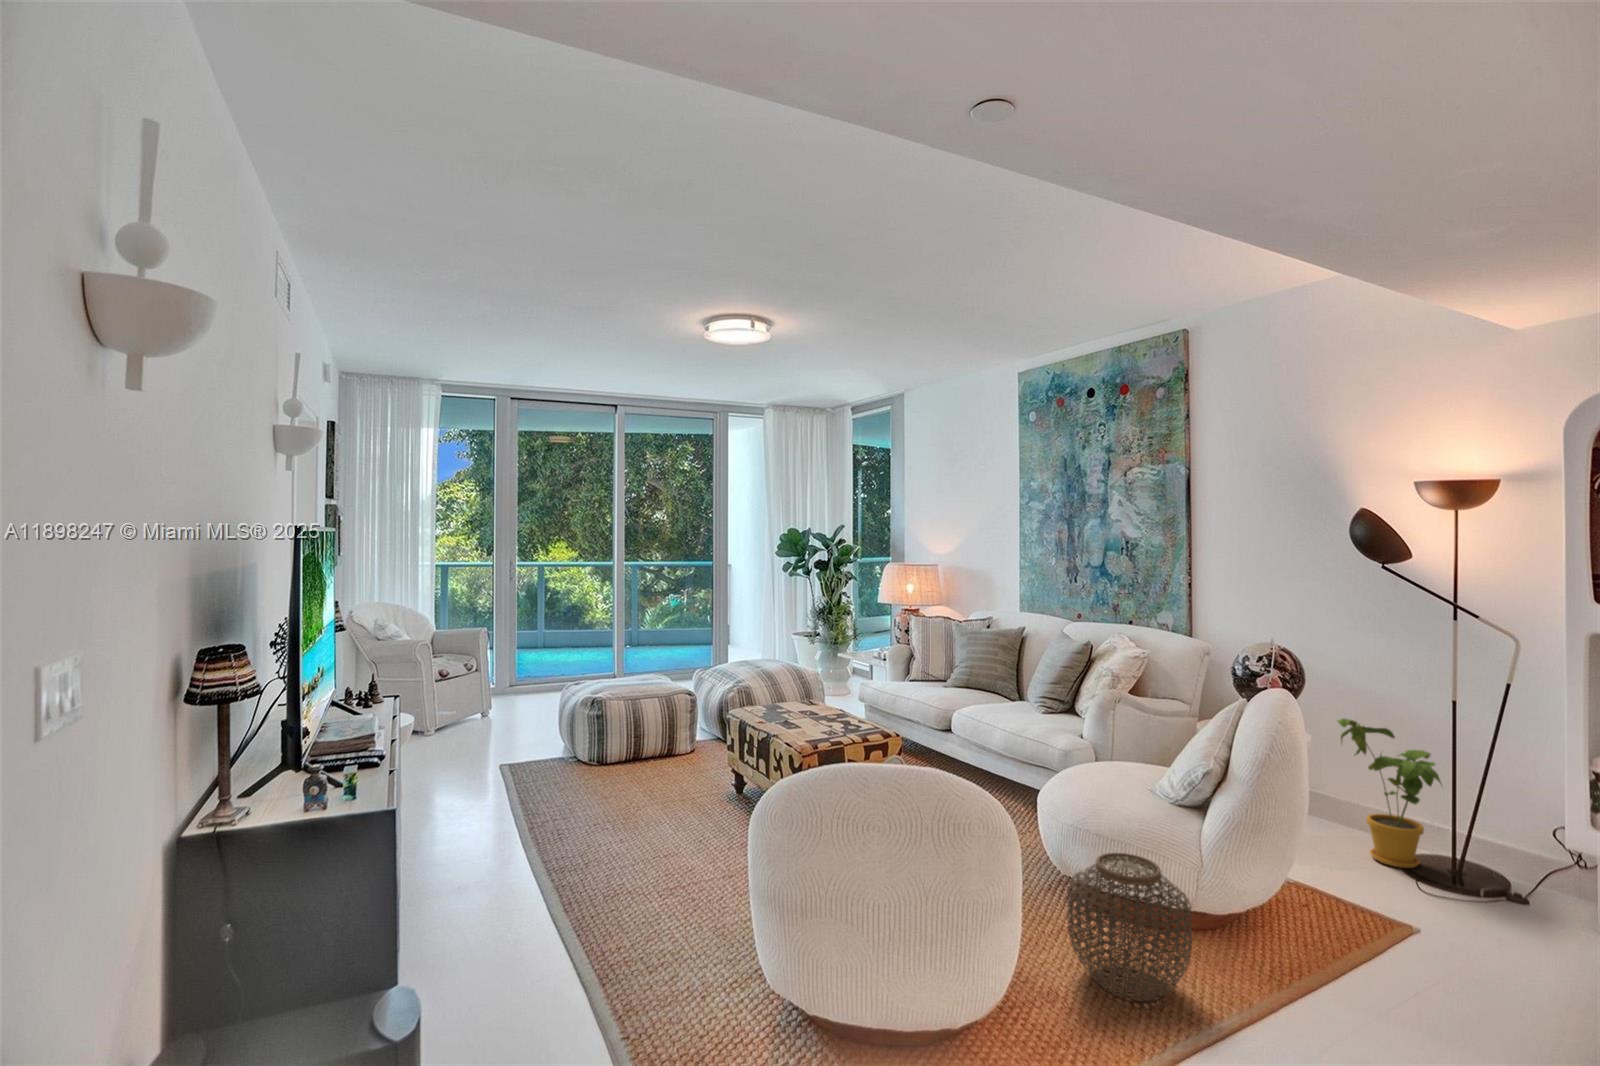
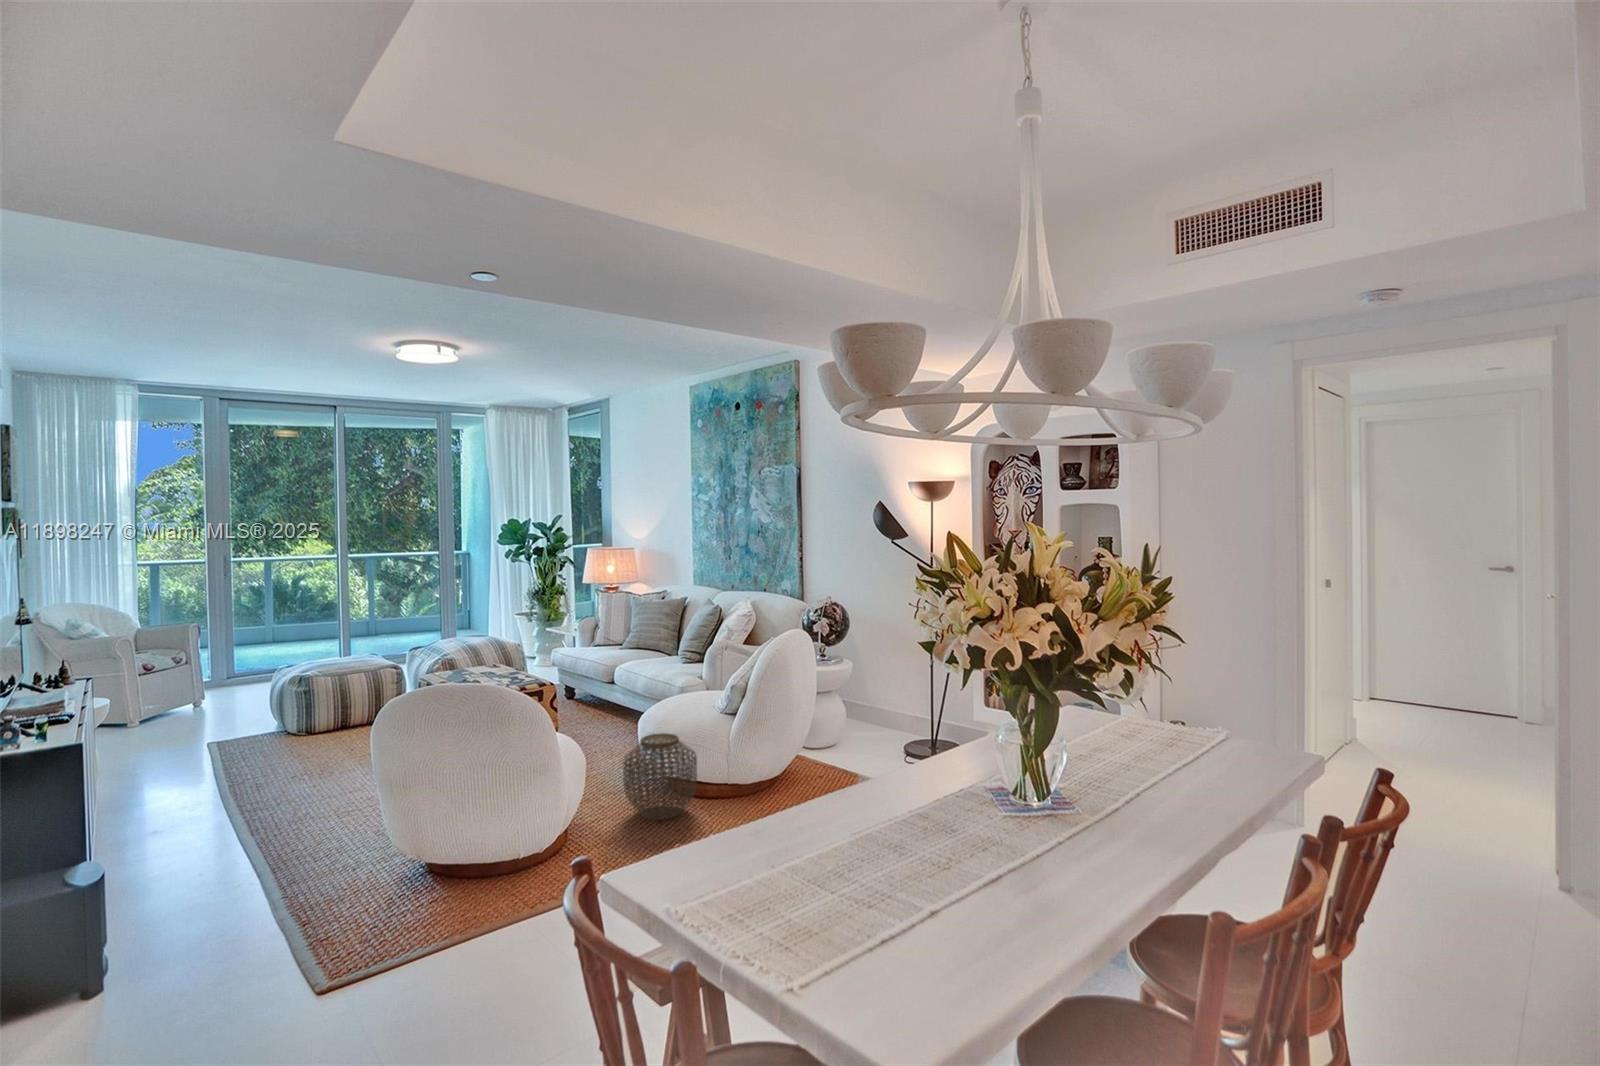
house plant: present [1338,719,1441,868] -> none [857,646,920,742]

